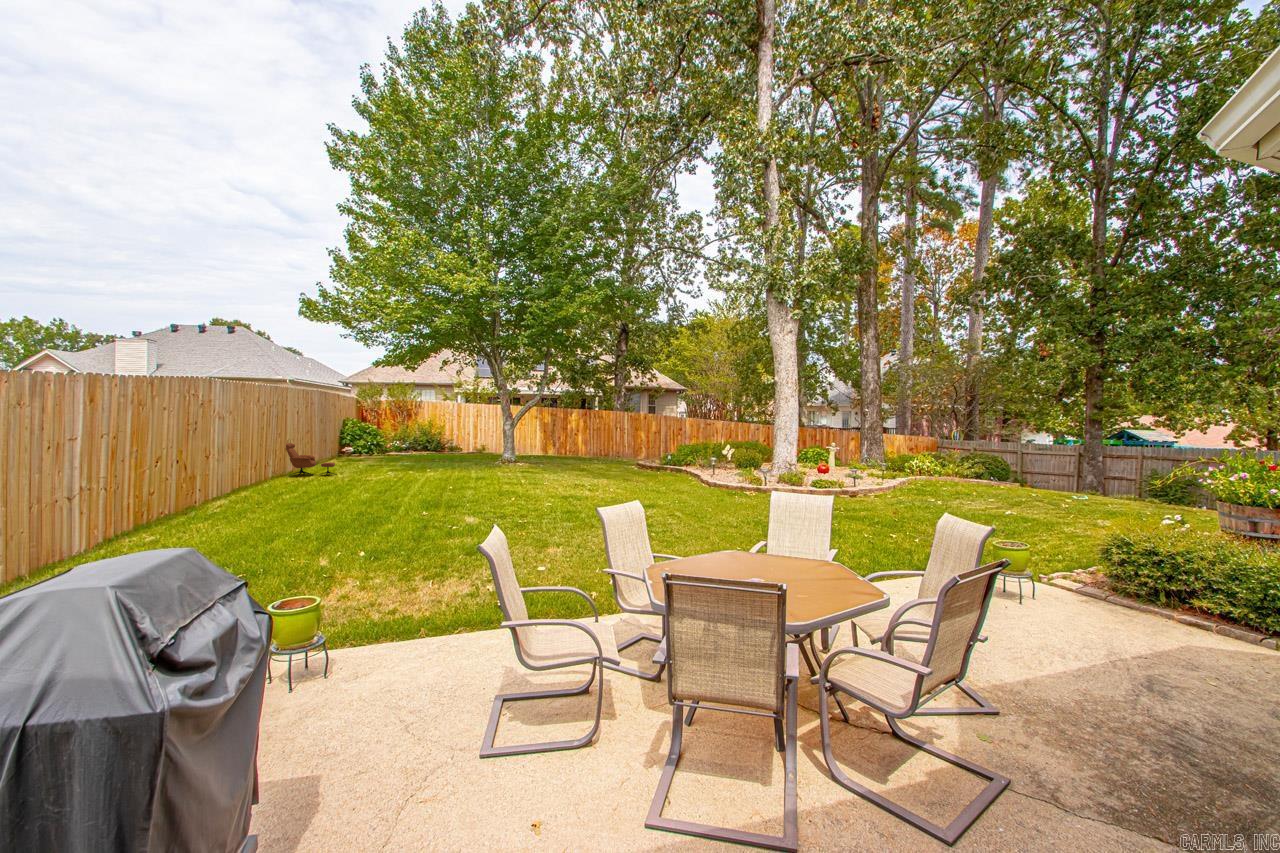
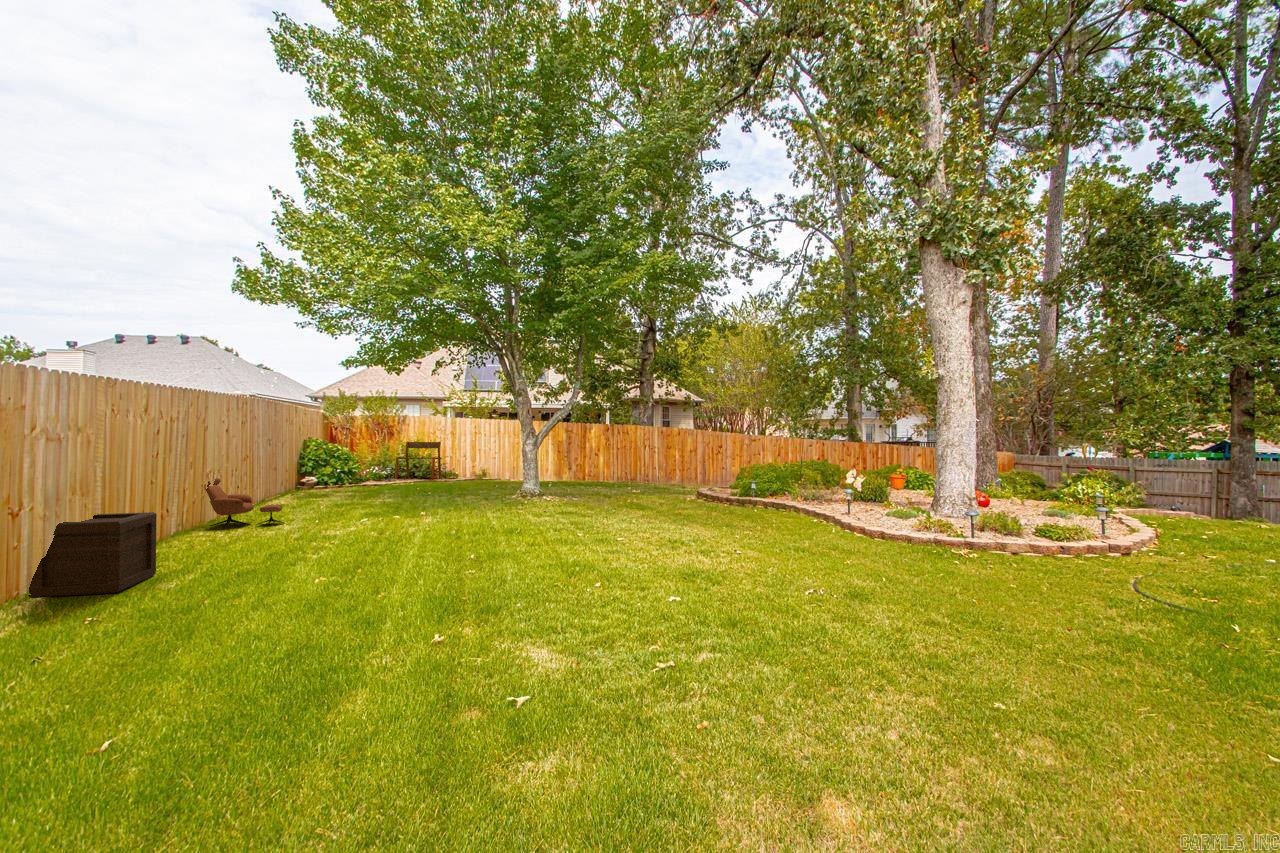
bench: none [412,422,449,451] -> present [395,442,442,479]
wooden crate: none [213,460,272,502] -> present [28,512,157,598]

